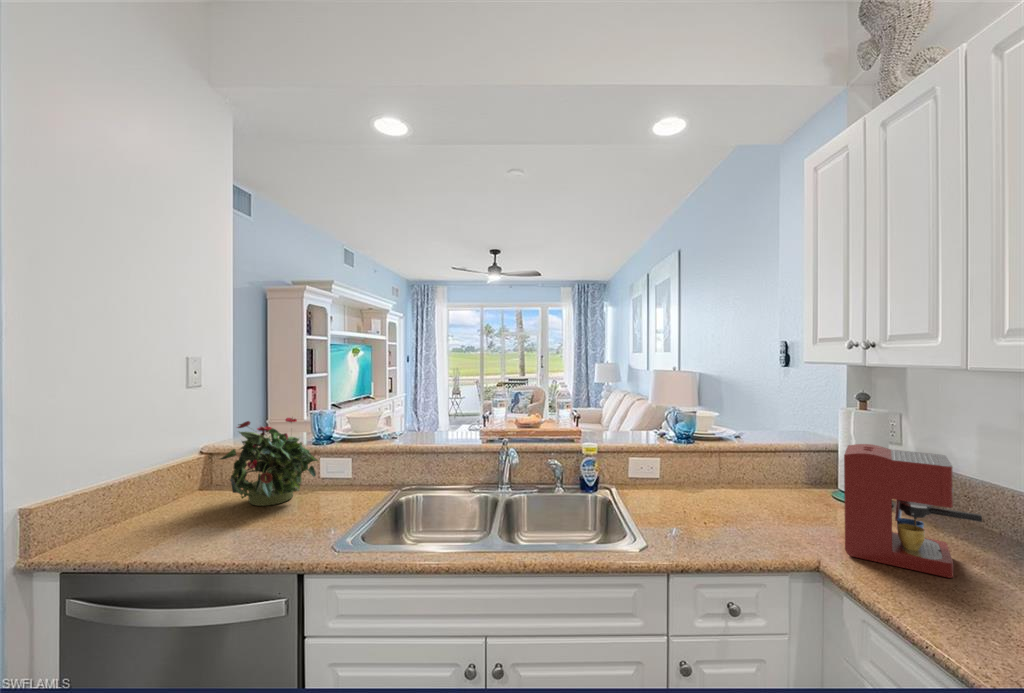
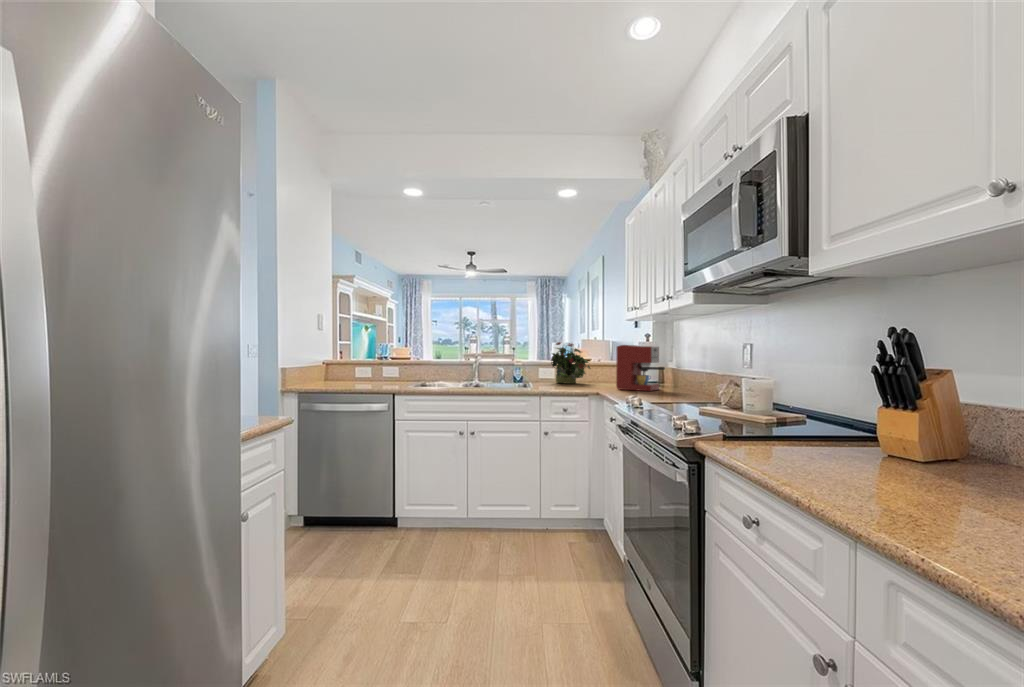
potted plant: present [221,418,318,506] -> present [551,342,590,384]

